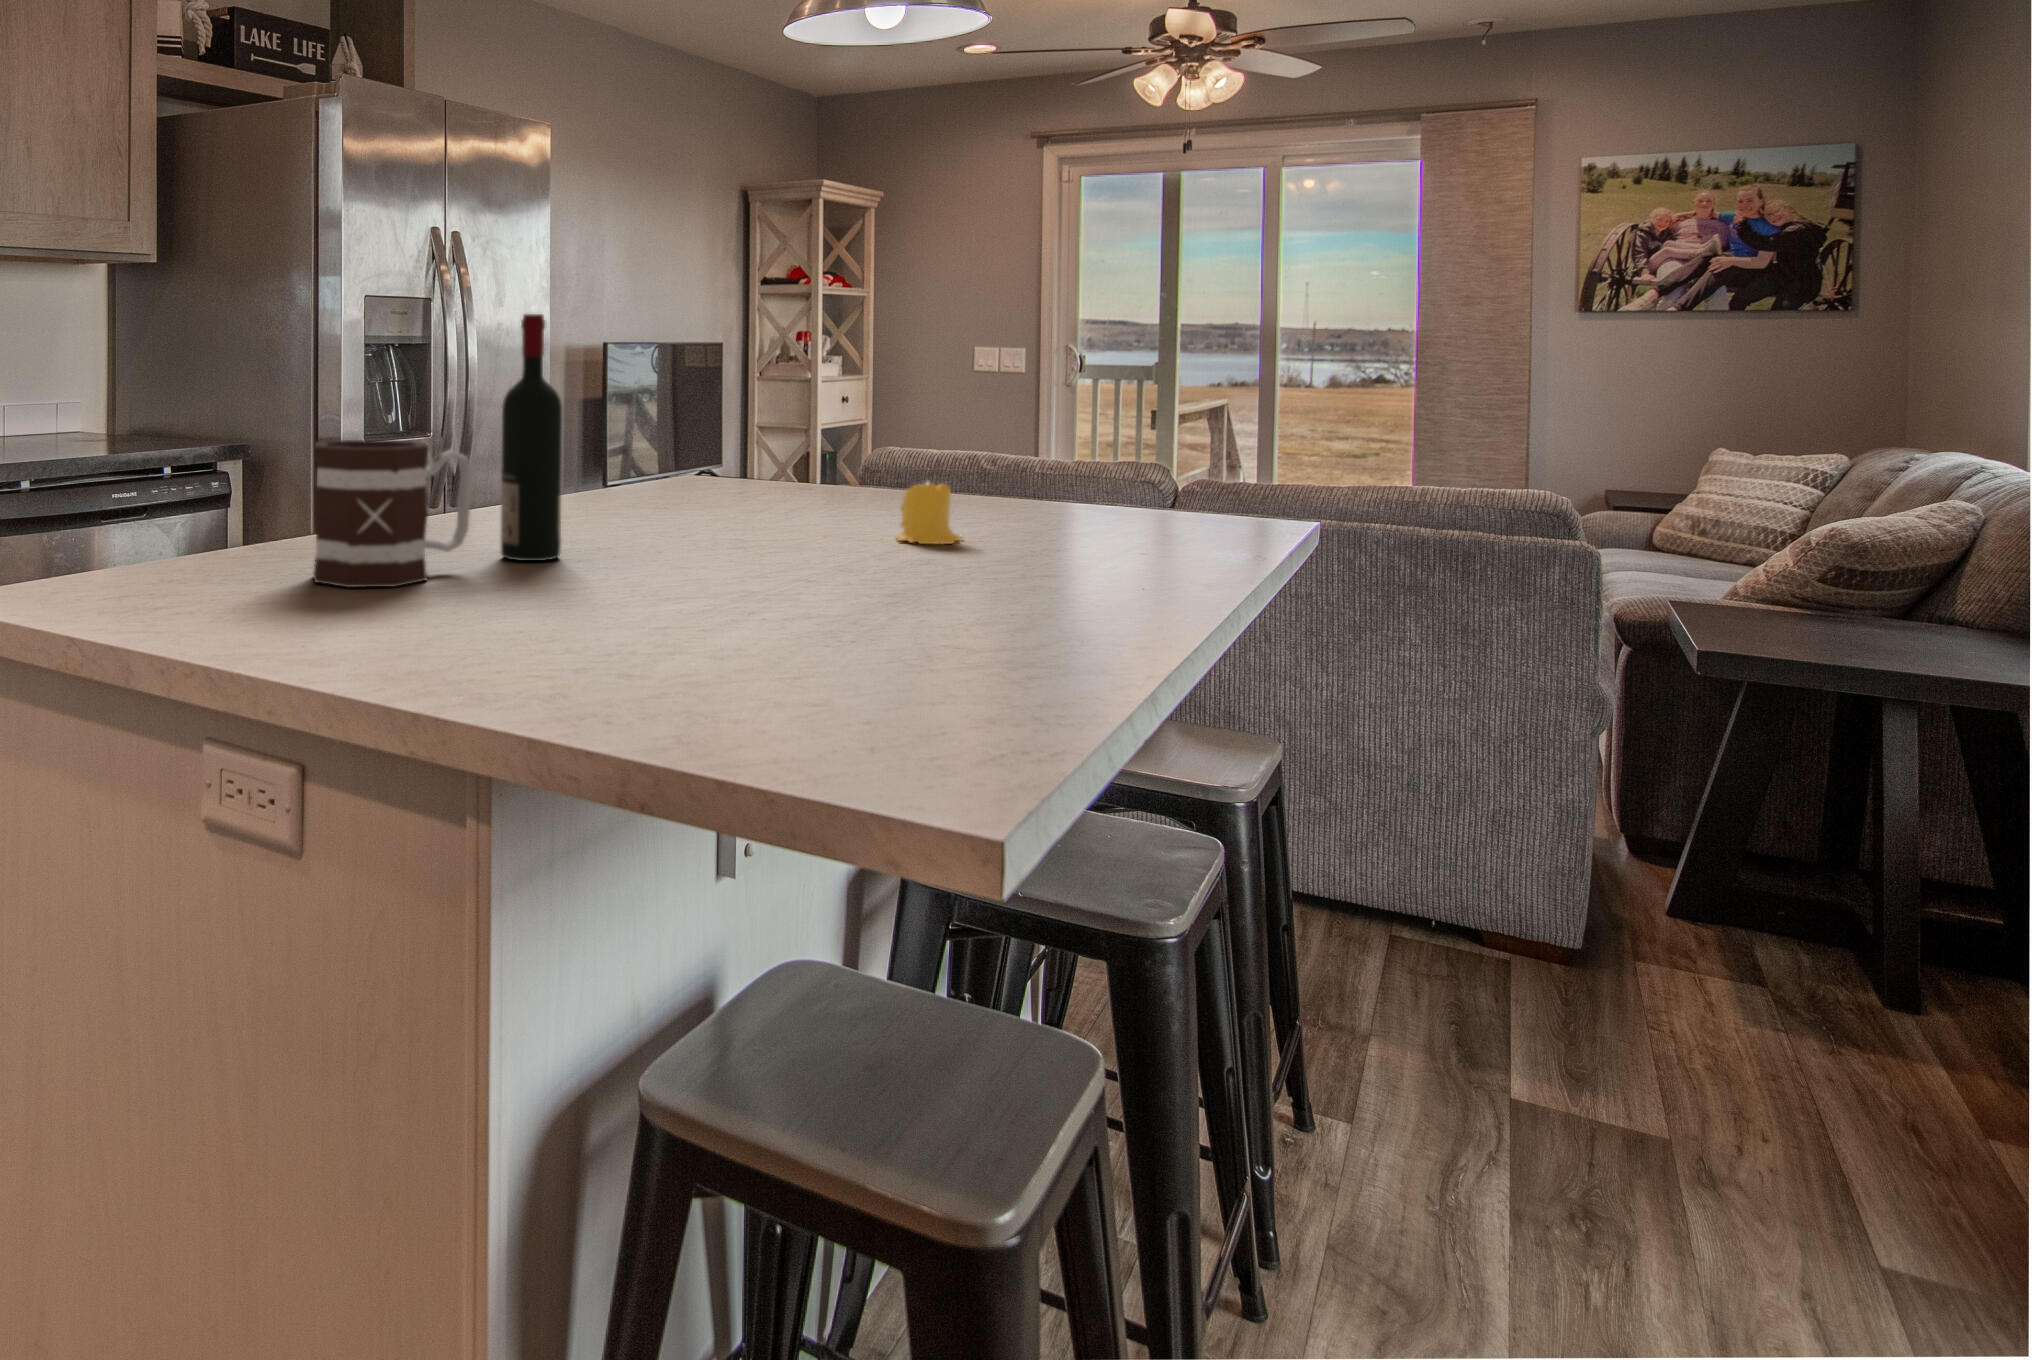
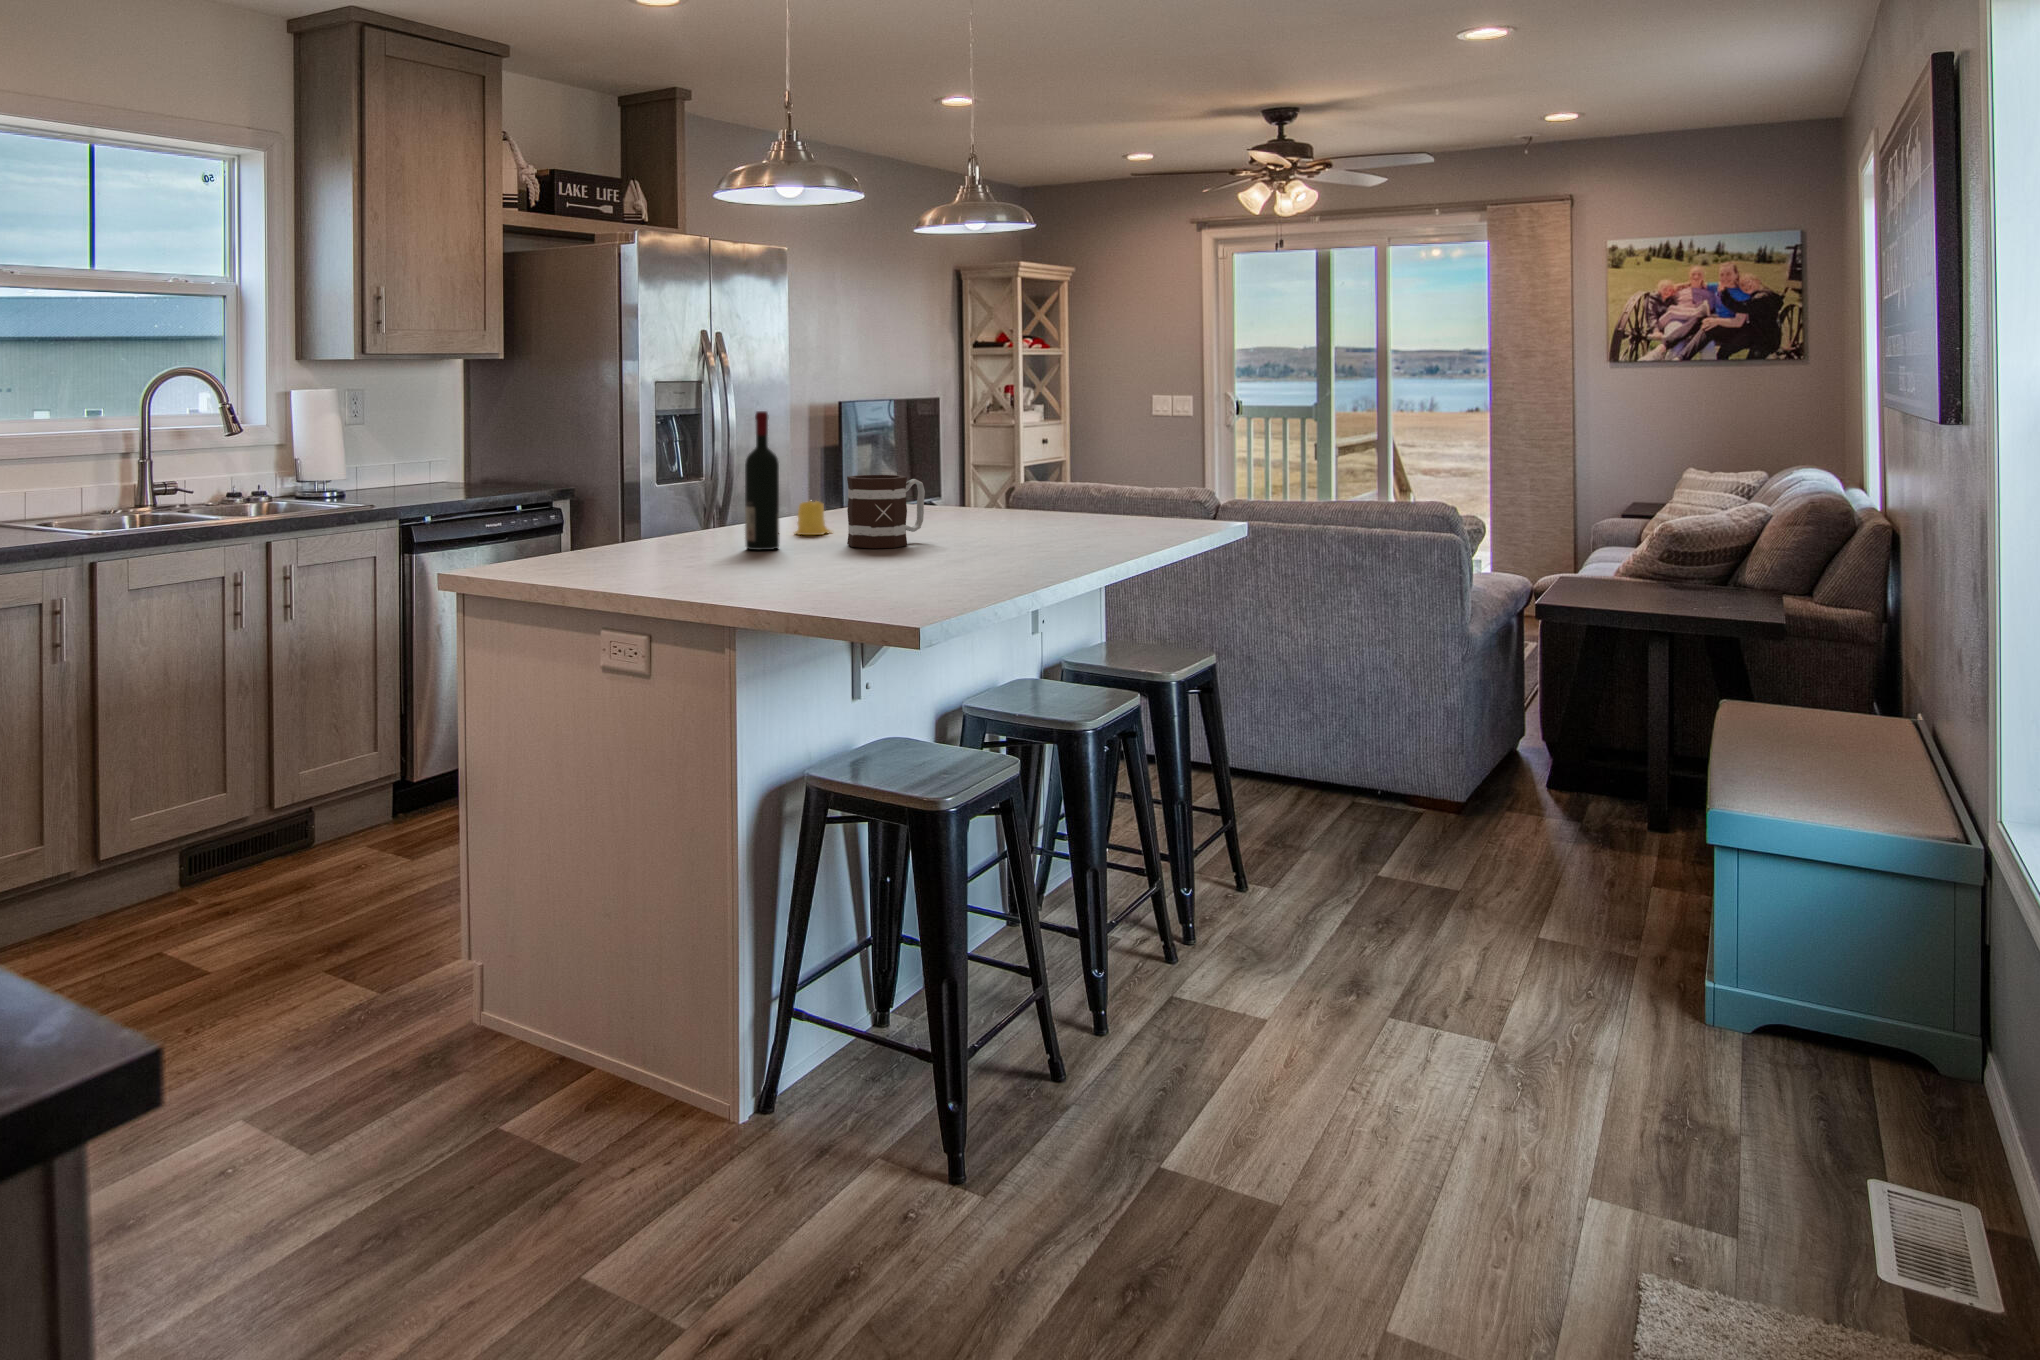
mug: present [313,440,472,588] -> present [847,475,925,548]
candle: present [895,484,963,544] -> present [795,501,831,535]

